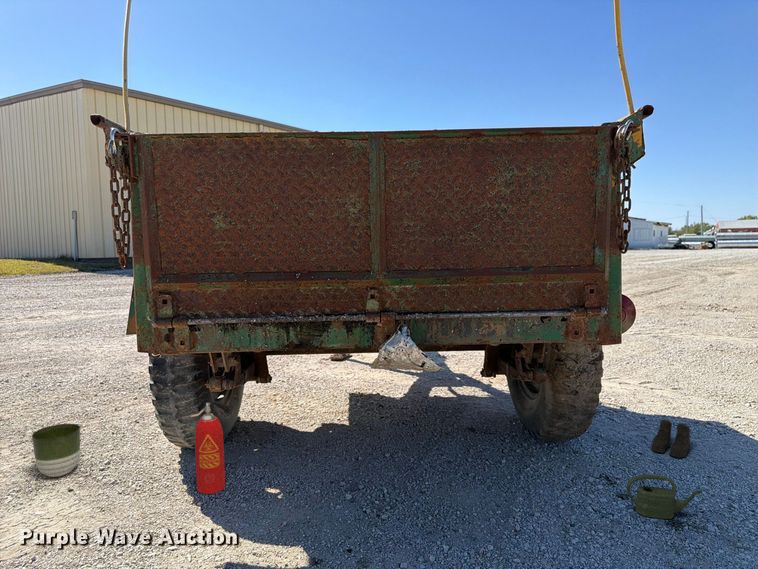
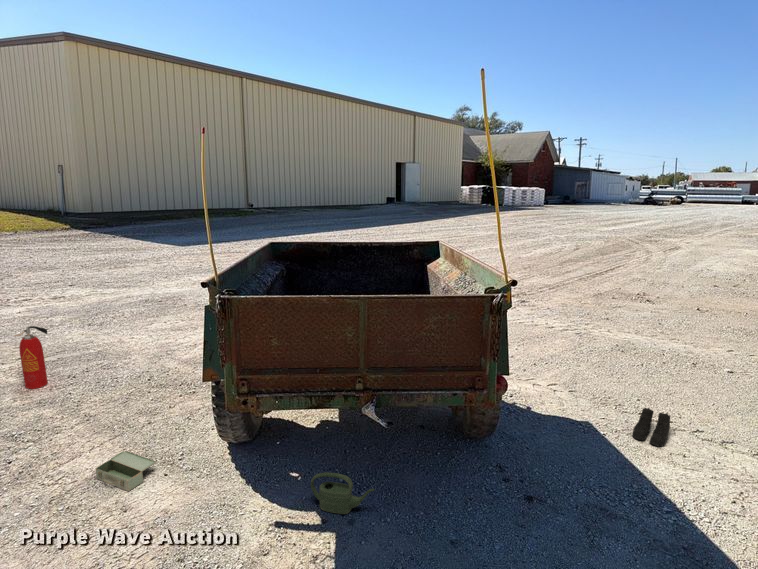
fire extinguisher: present [191,402,229,494] -> present [14,326,48,389]
planter: present [32,424,80,477] -> none [28,410,79,464]
toolbox: none [96,463,157,500] -> present [96,451,156,491]
watering can: present [627,475,702,519] -> present [311,472,375,514]

